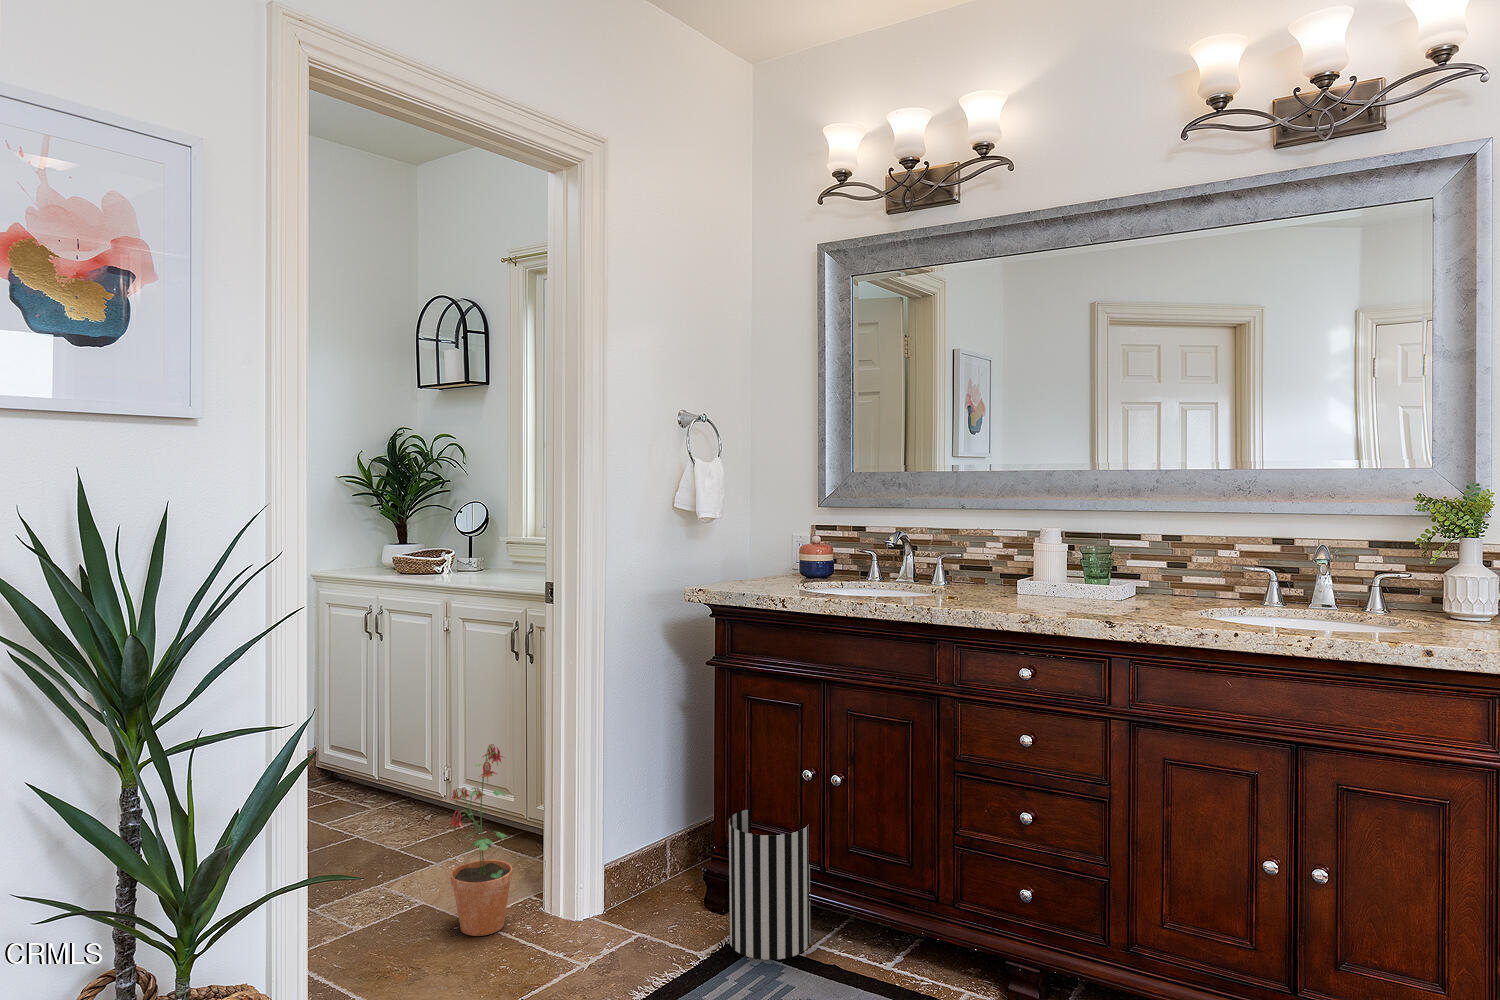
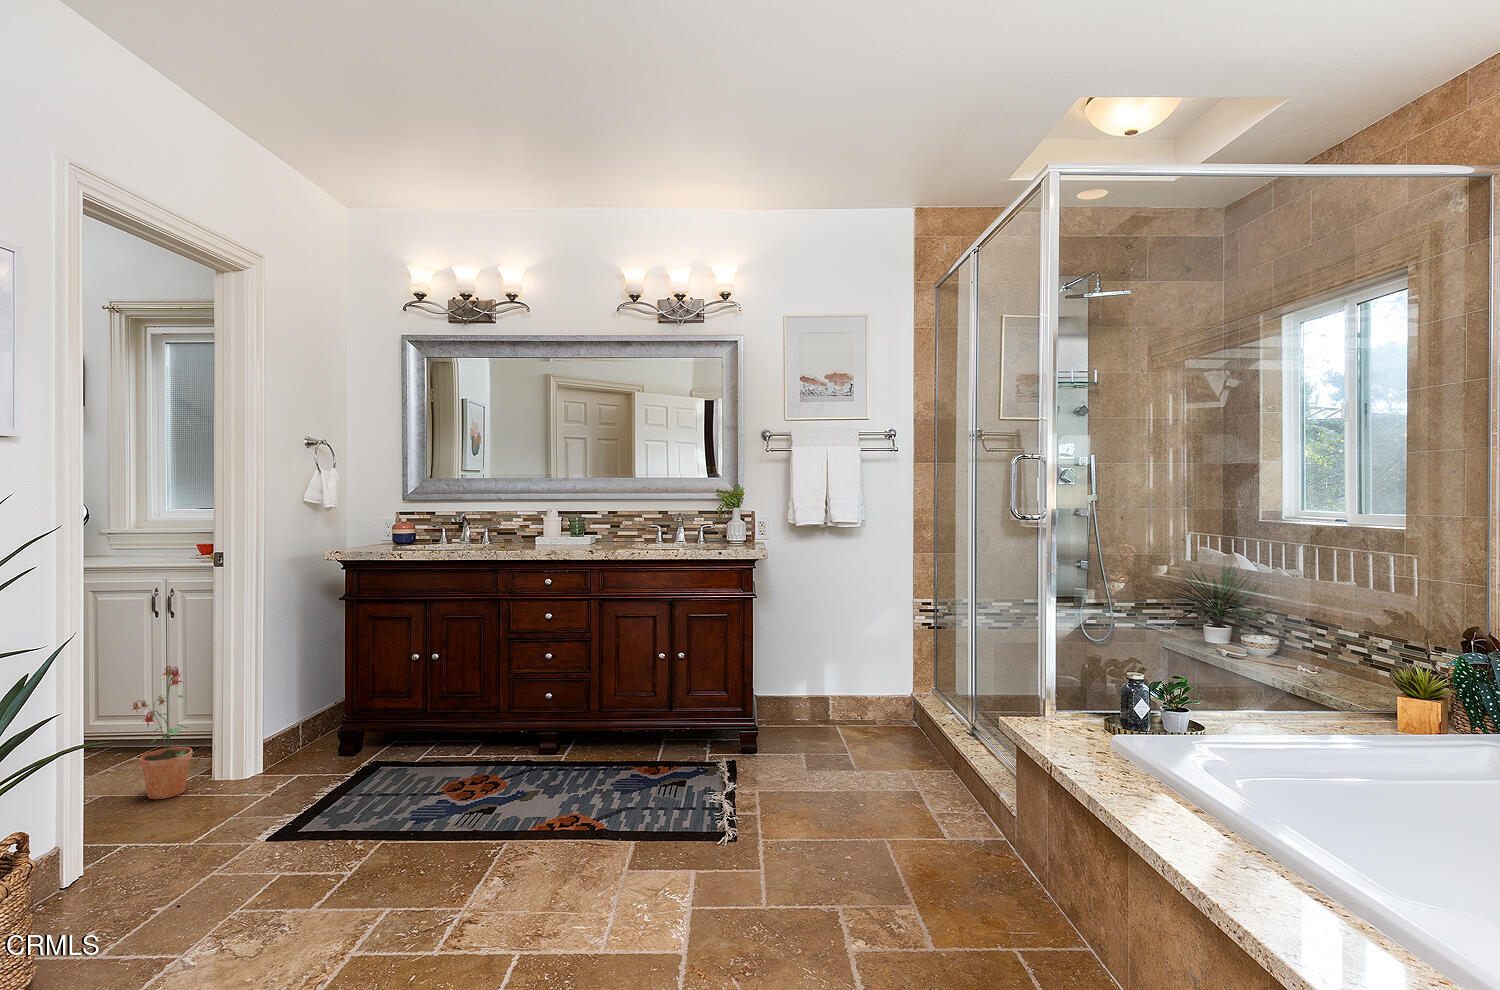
wastebasket: present [729,809,810,960] -> none [363,681,417,769]

